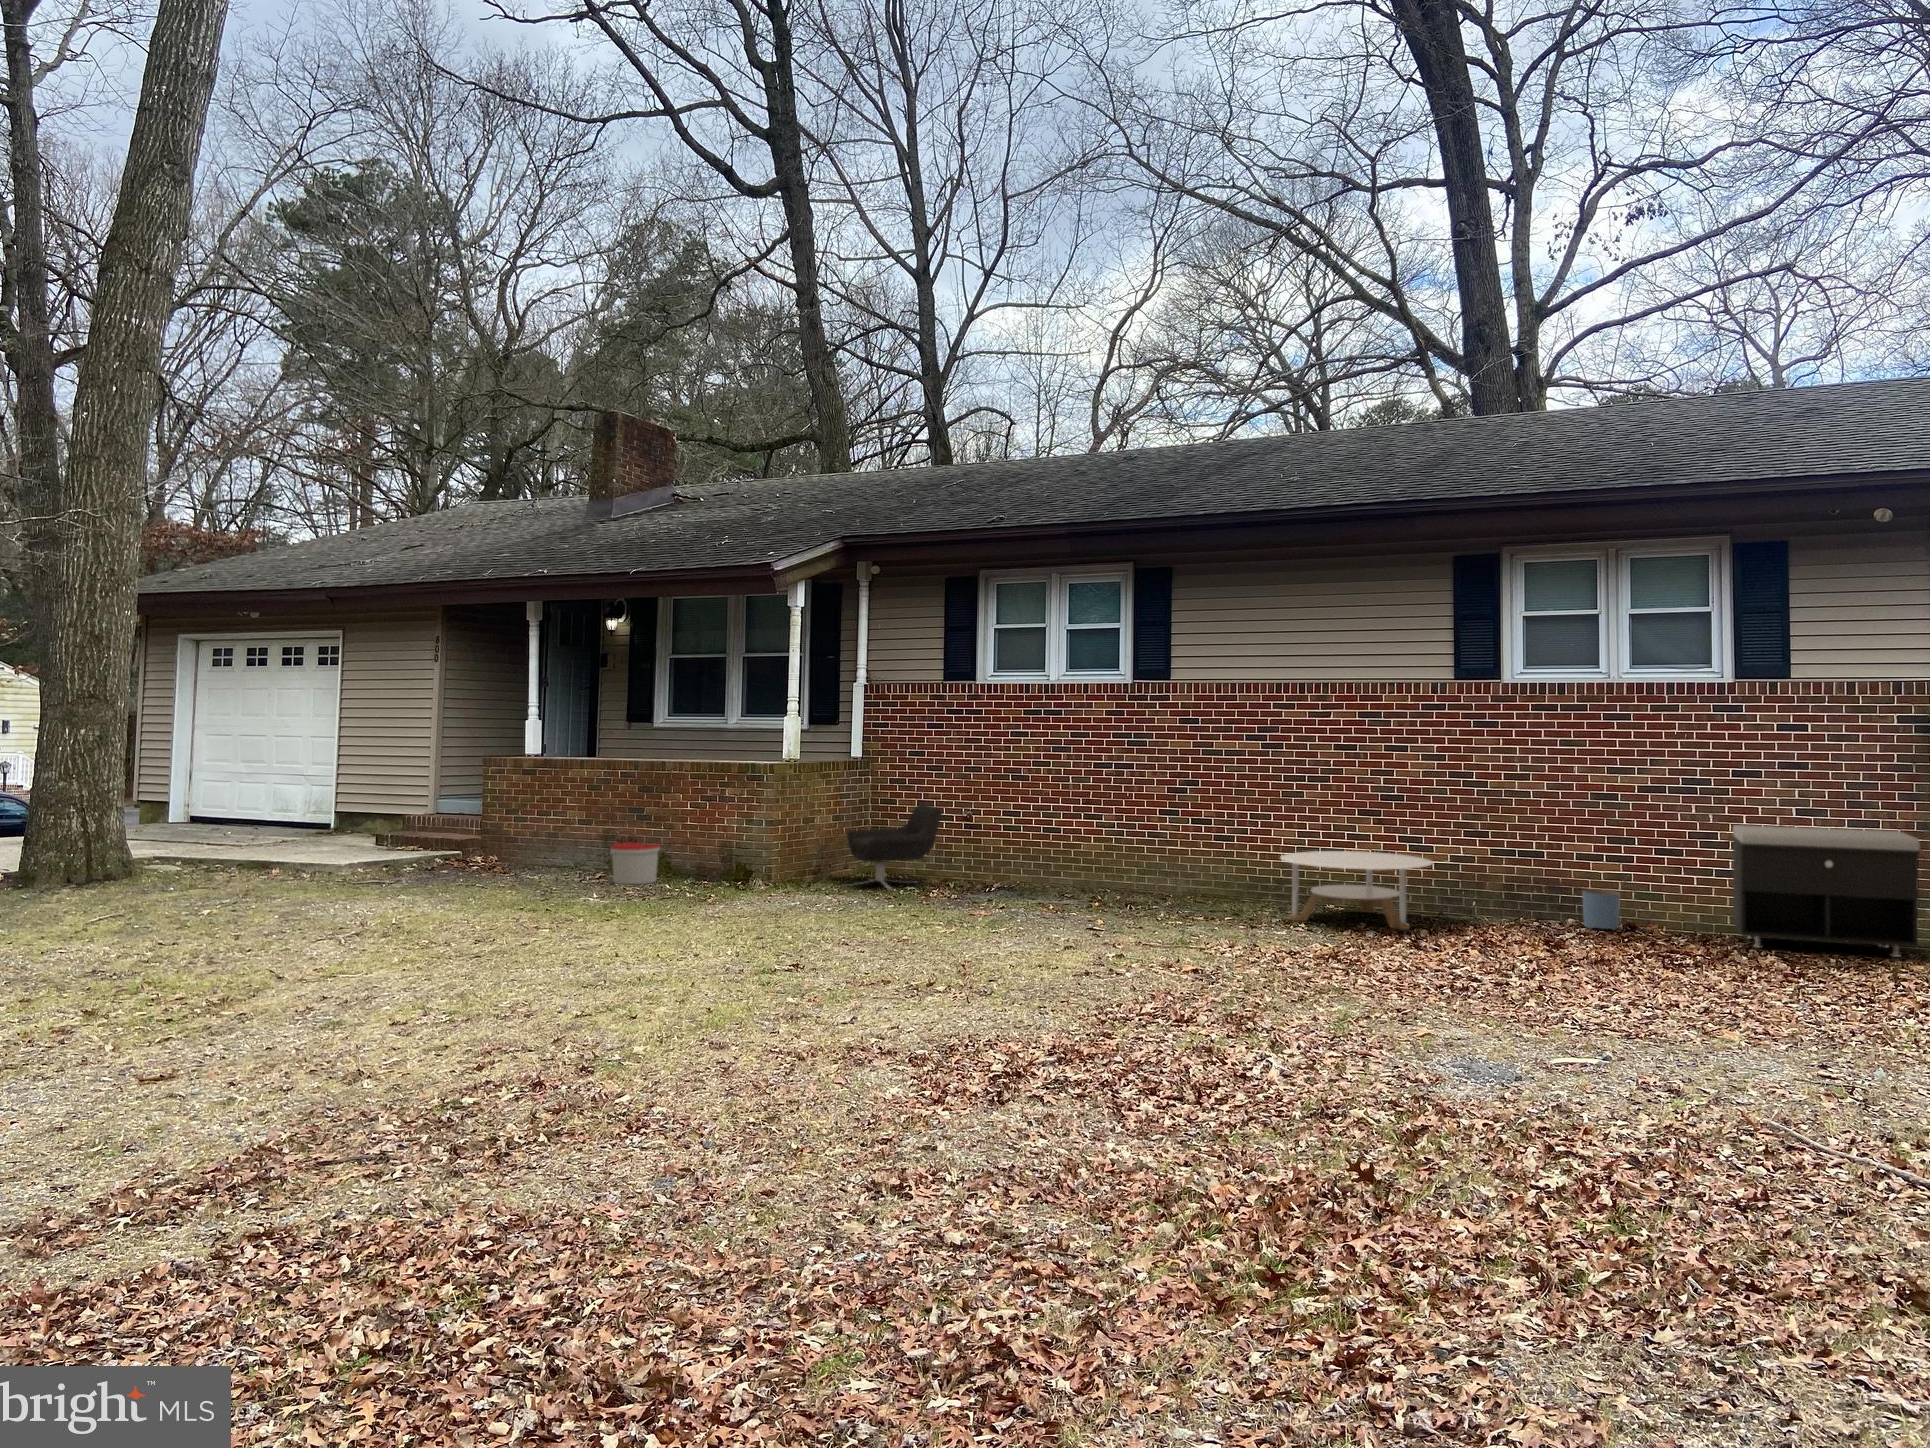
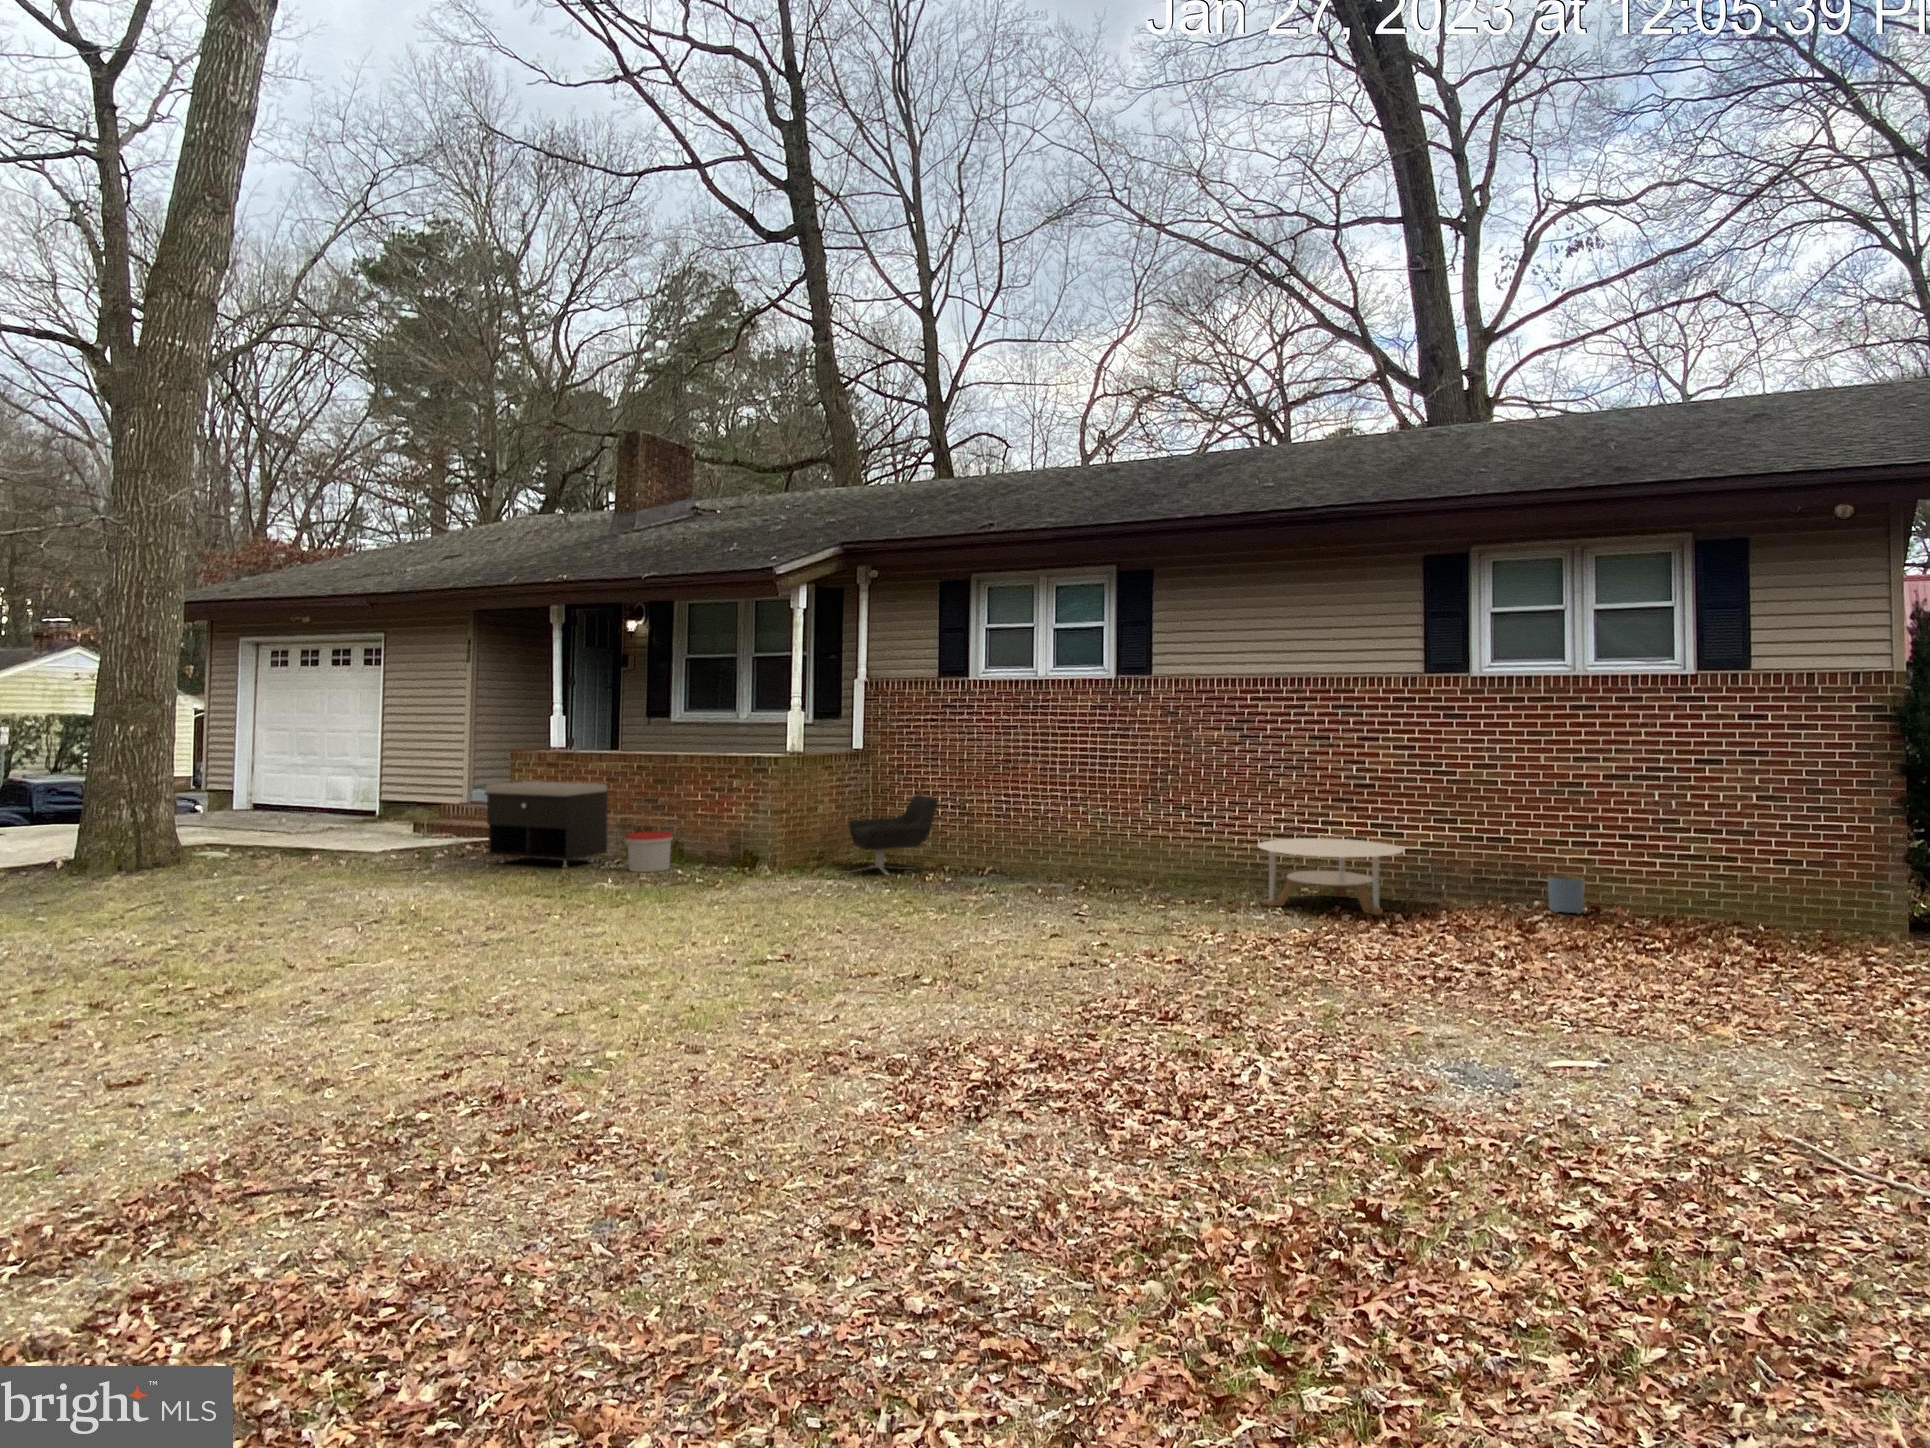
storage bench: present [1733,825,1920,957] -> present [485,781,607,867]

